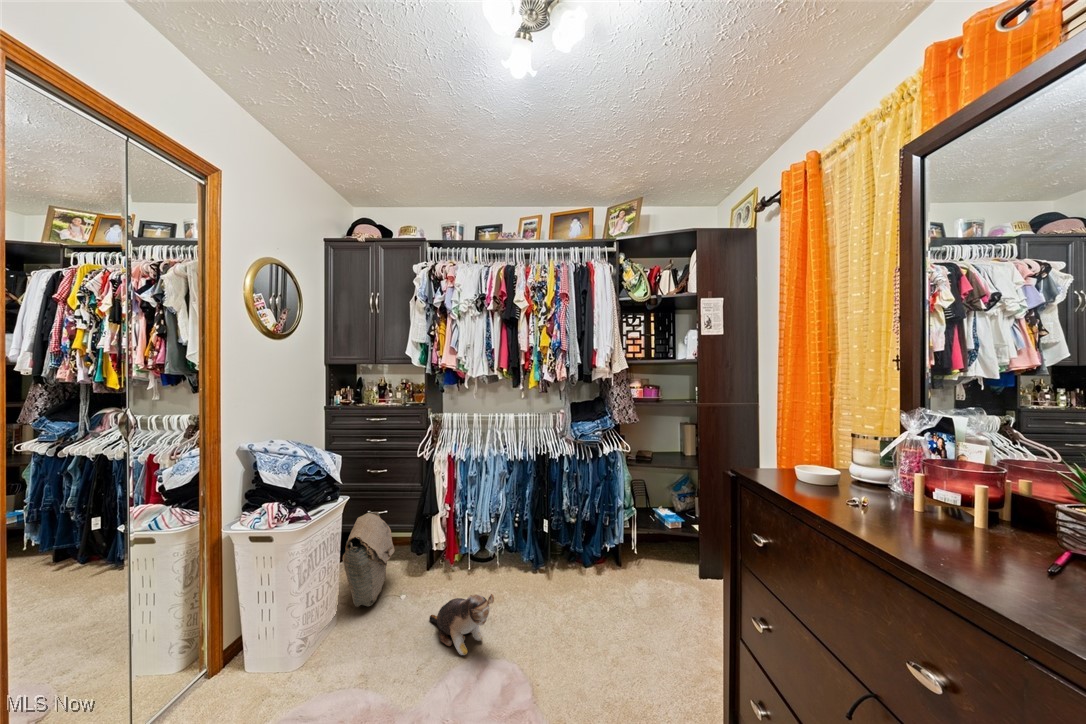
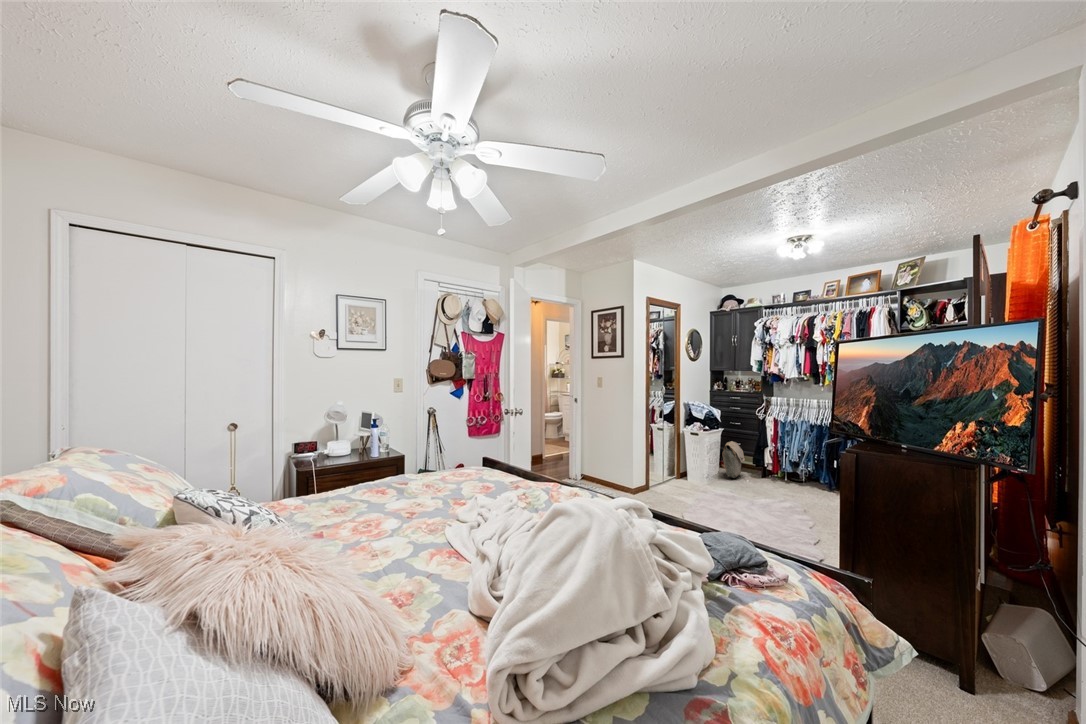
plush toy: present [430,594,494,655] -> none [762,472,792,496]

